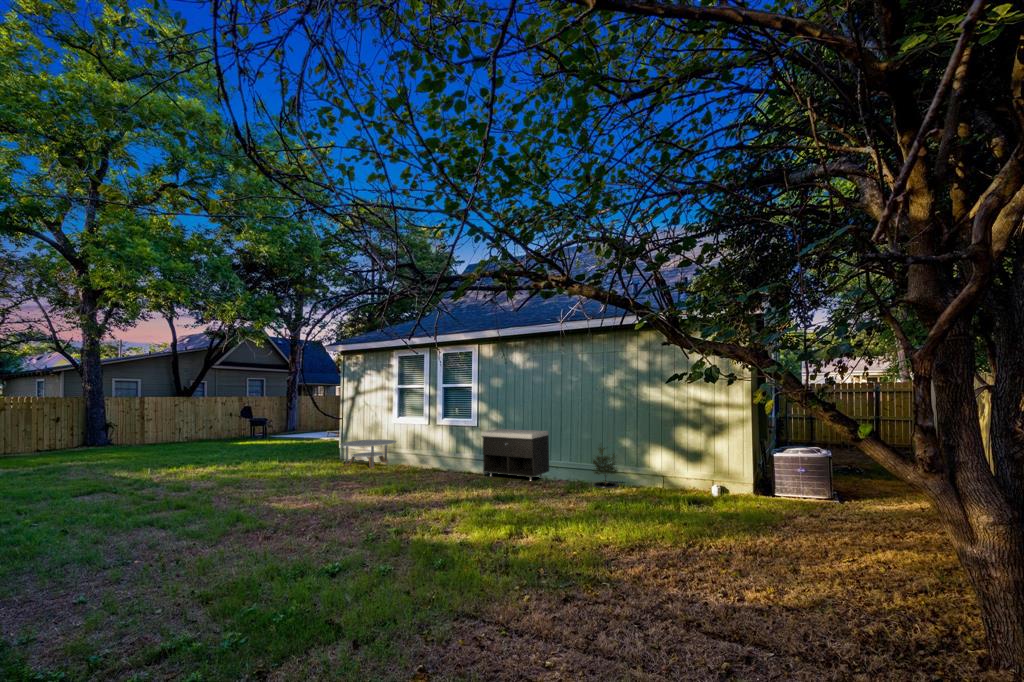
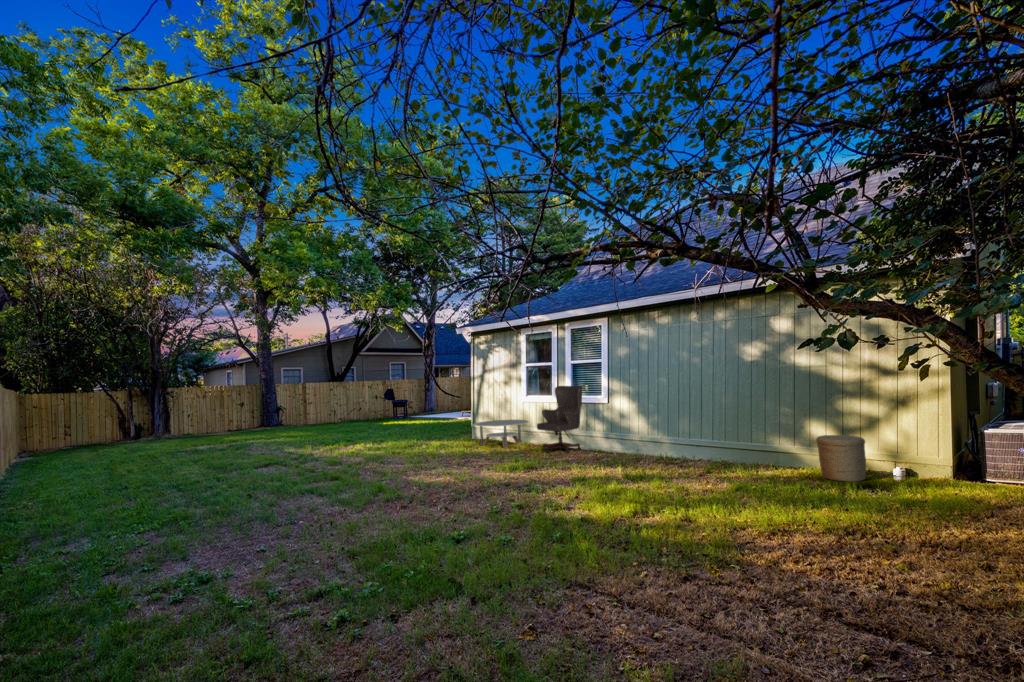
chair: none [406,408,452,473] -> present [537,386,582,453]
storage bench: present [482,429,549,481] -> none [614,406,692,462]
potted tree: present [593,447,618,488] -> none [737,419,773,471]
woven basket: none [655,457,692,497] -> present [816,435,866,482]

